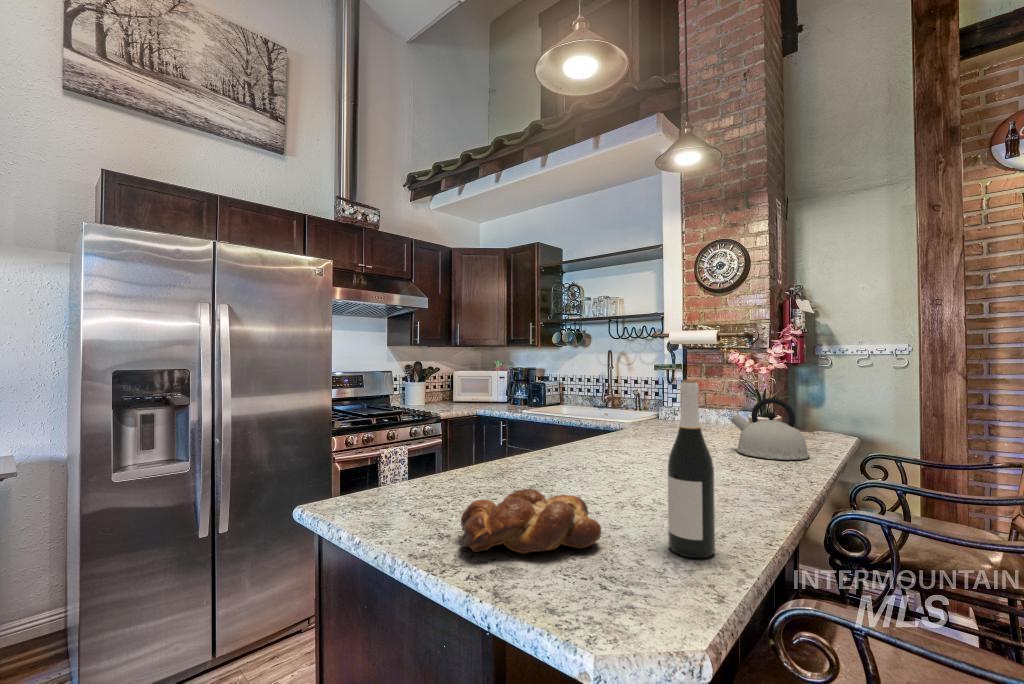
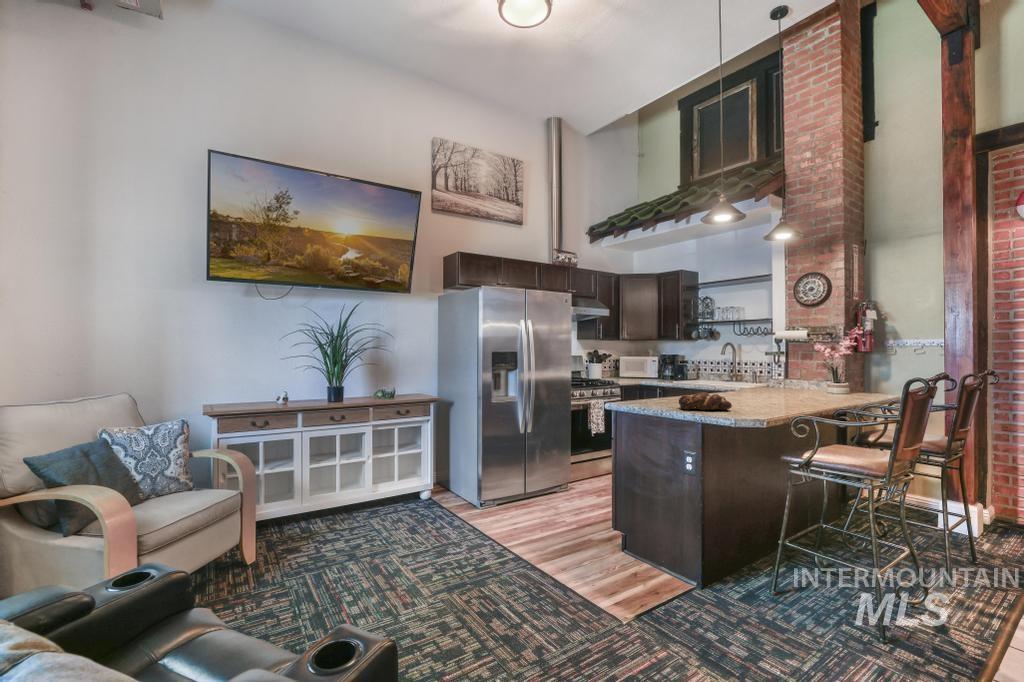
wine bottle: present [668,380,715,558] -> none [757,353,775,413]
kettle: present [730,398,810,460] -> none [807,369,852,401]

